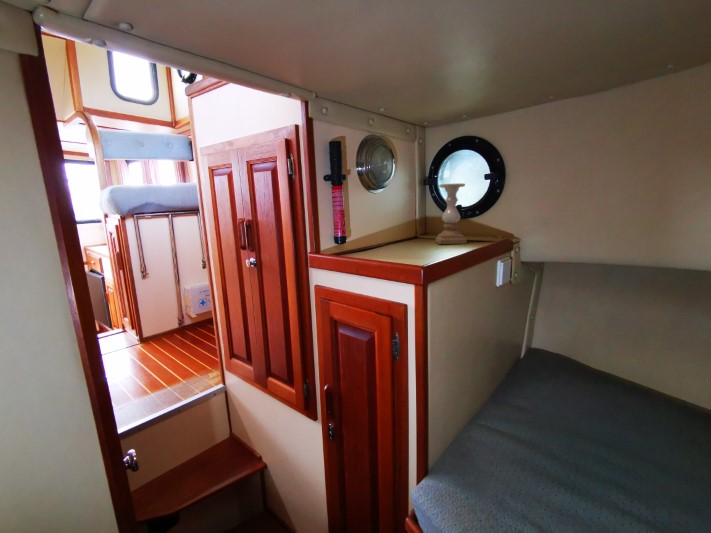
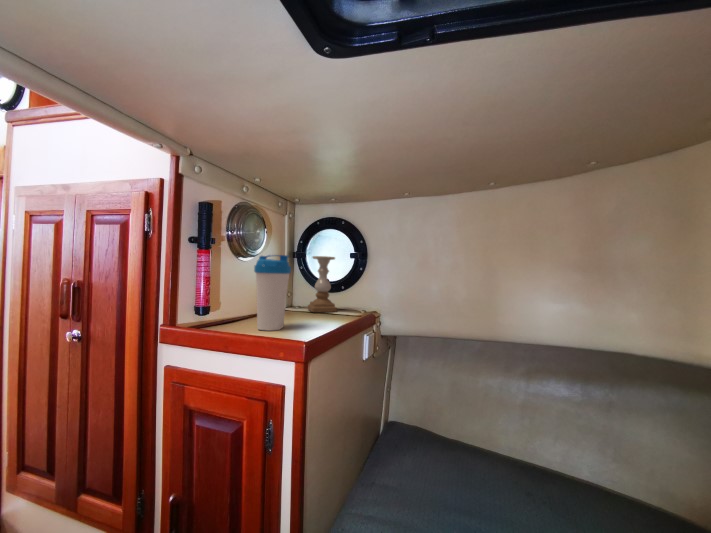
water bottle: none [379,185,414,258] -> present [254,255,291,331]

